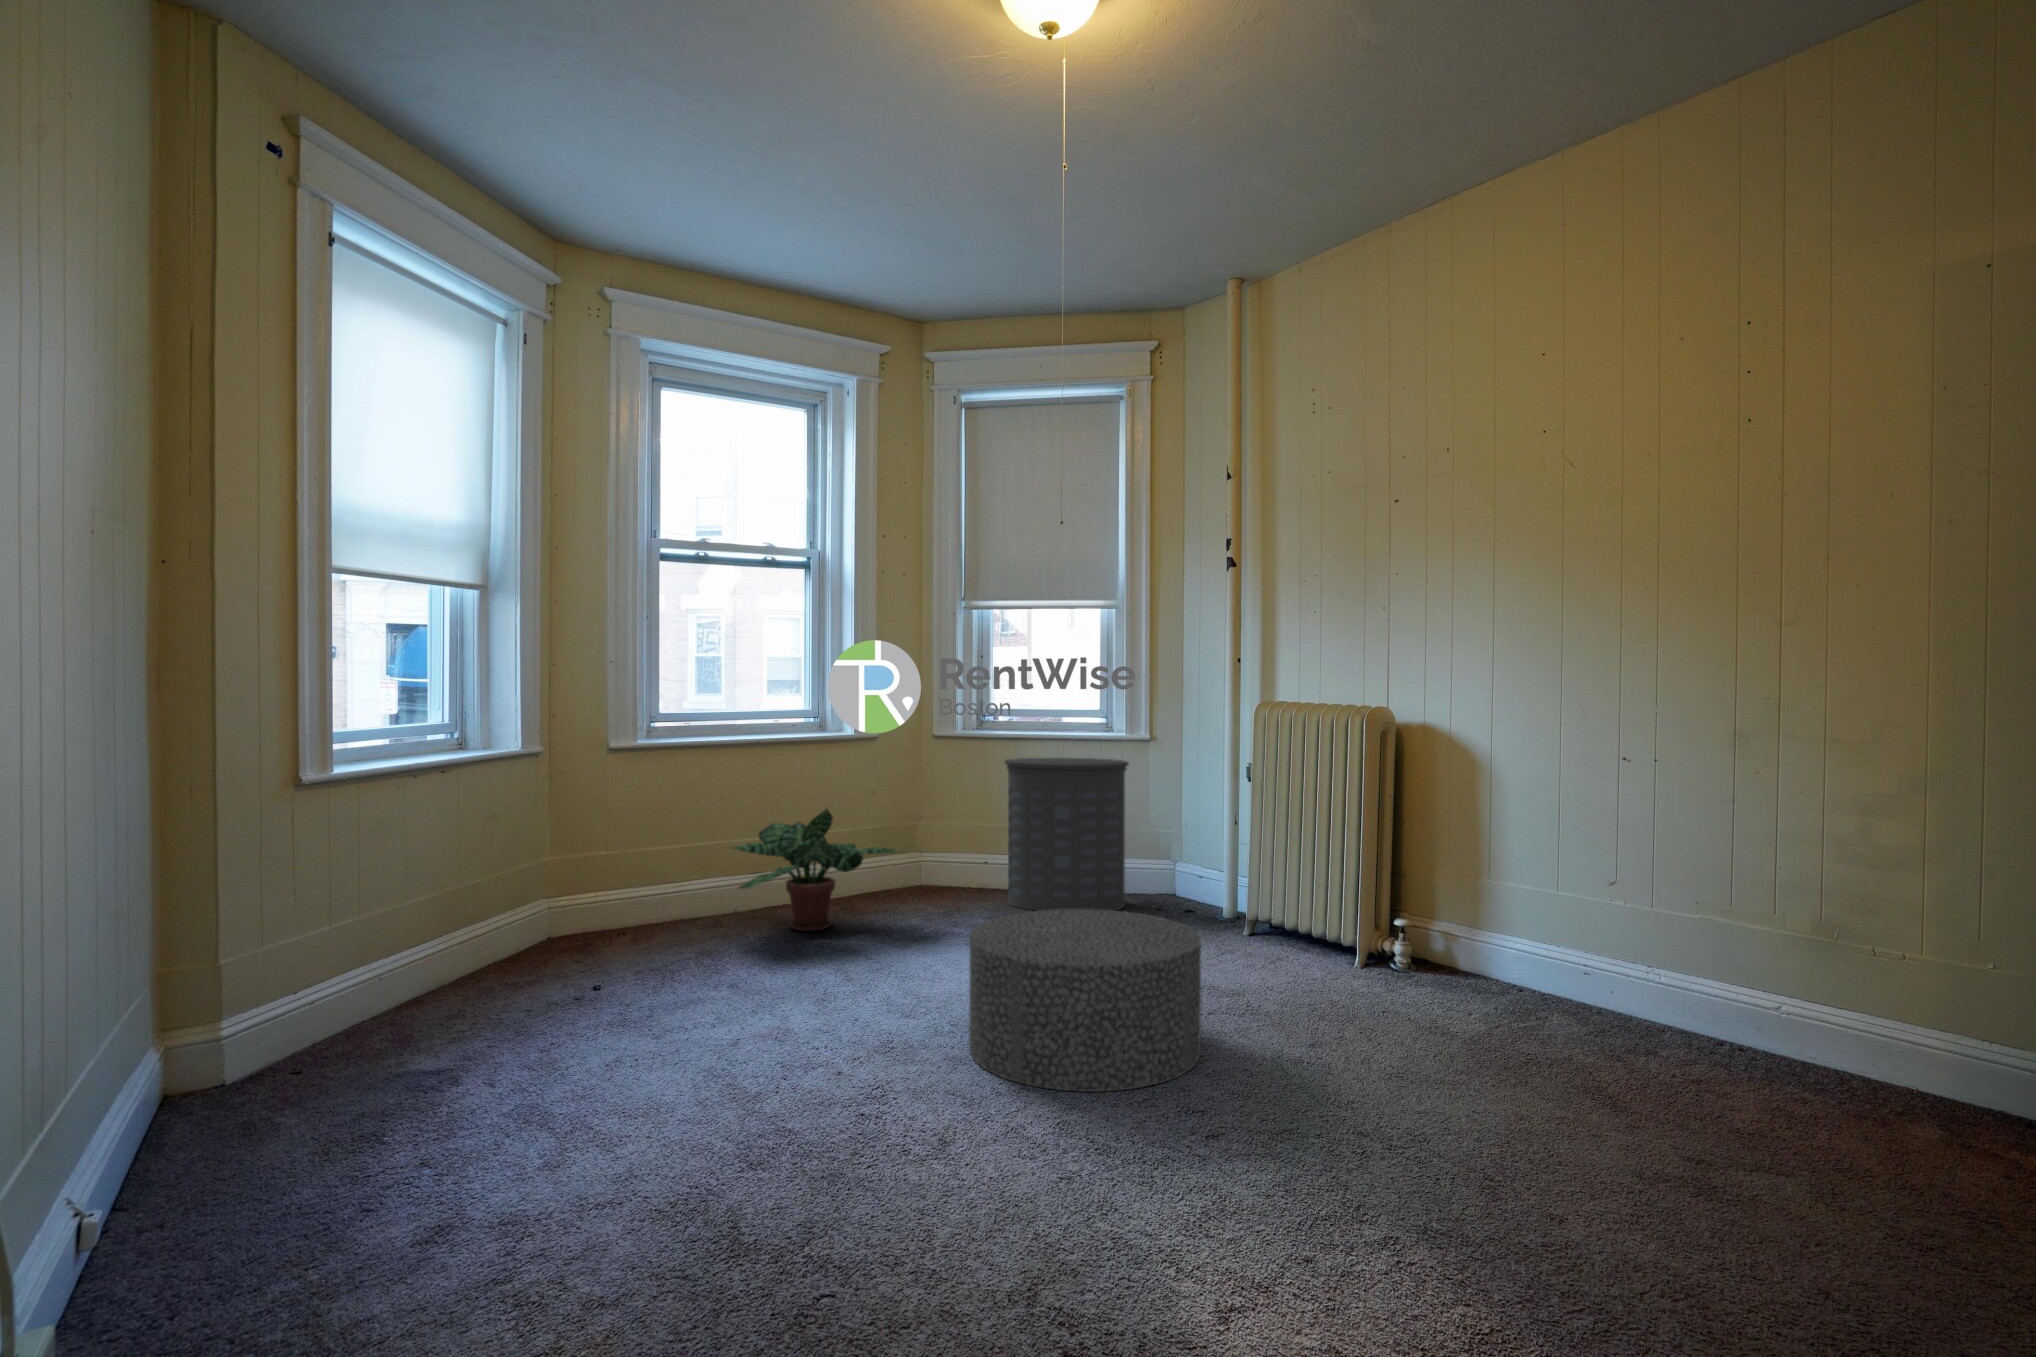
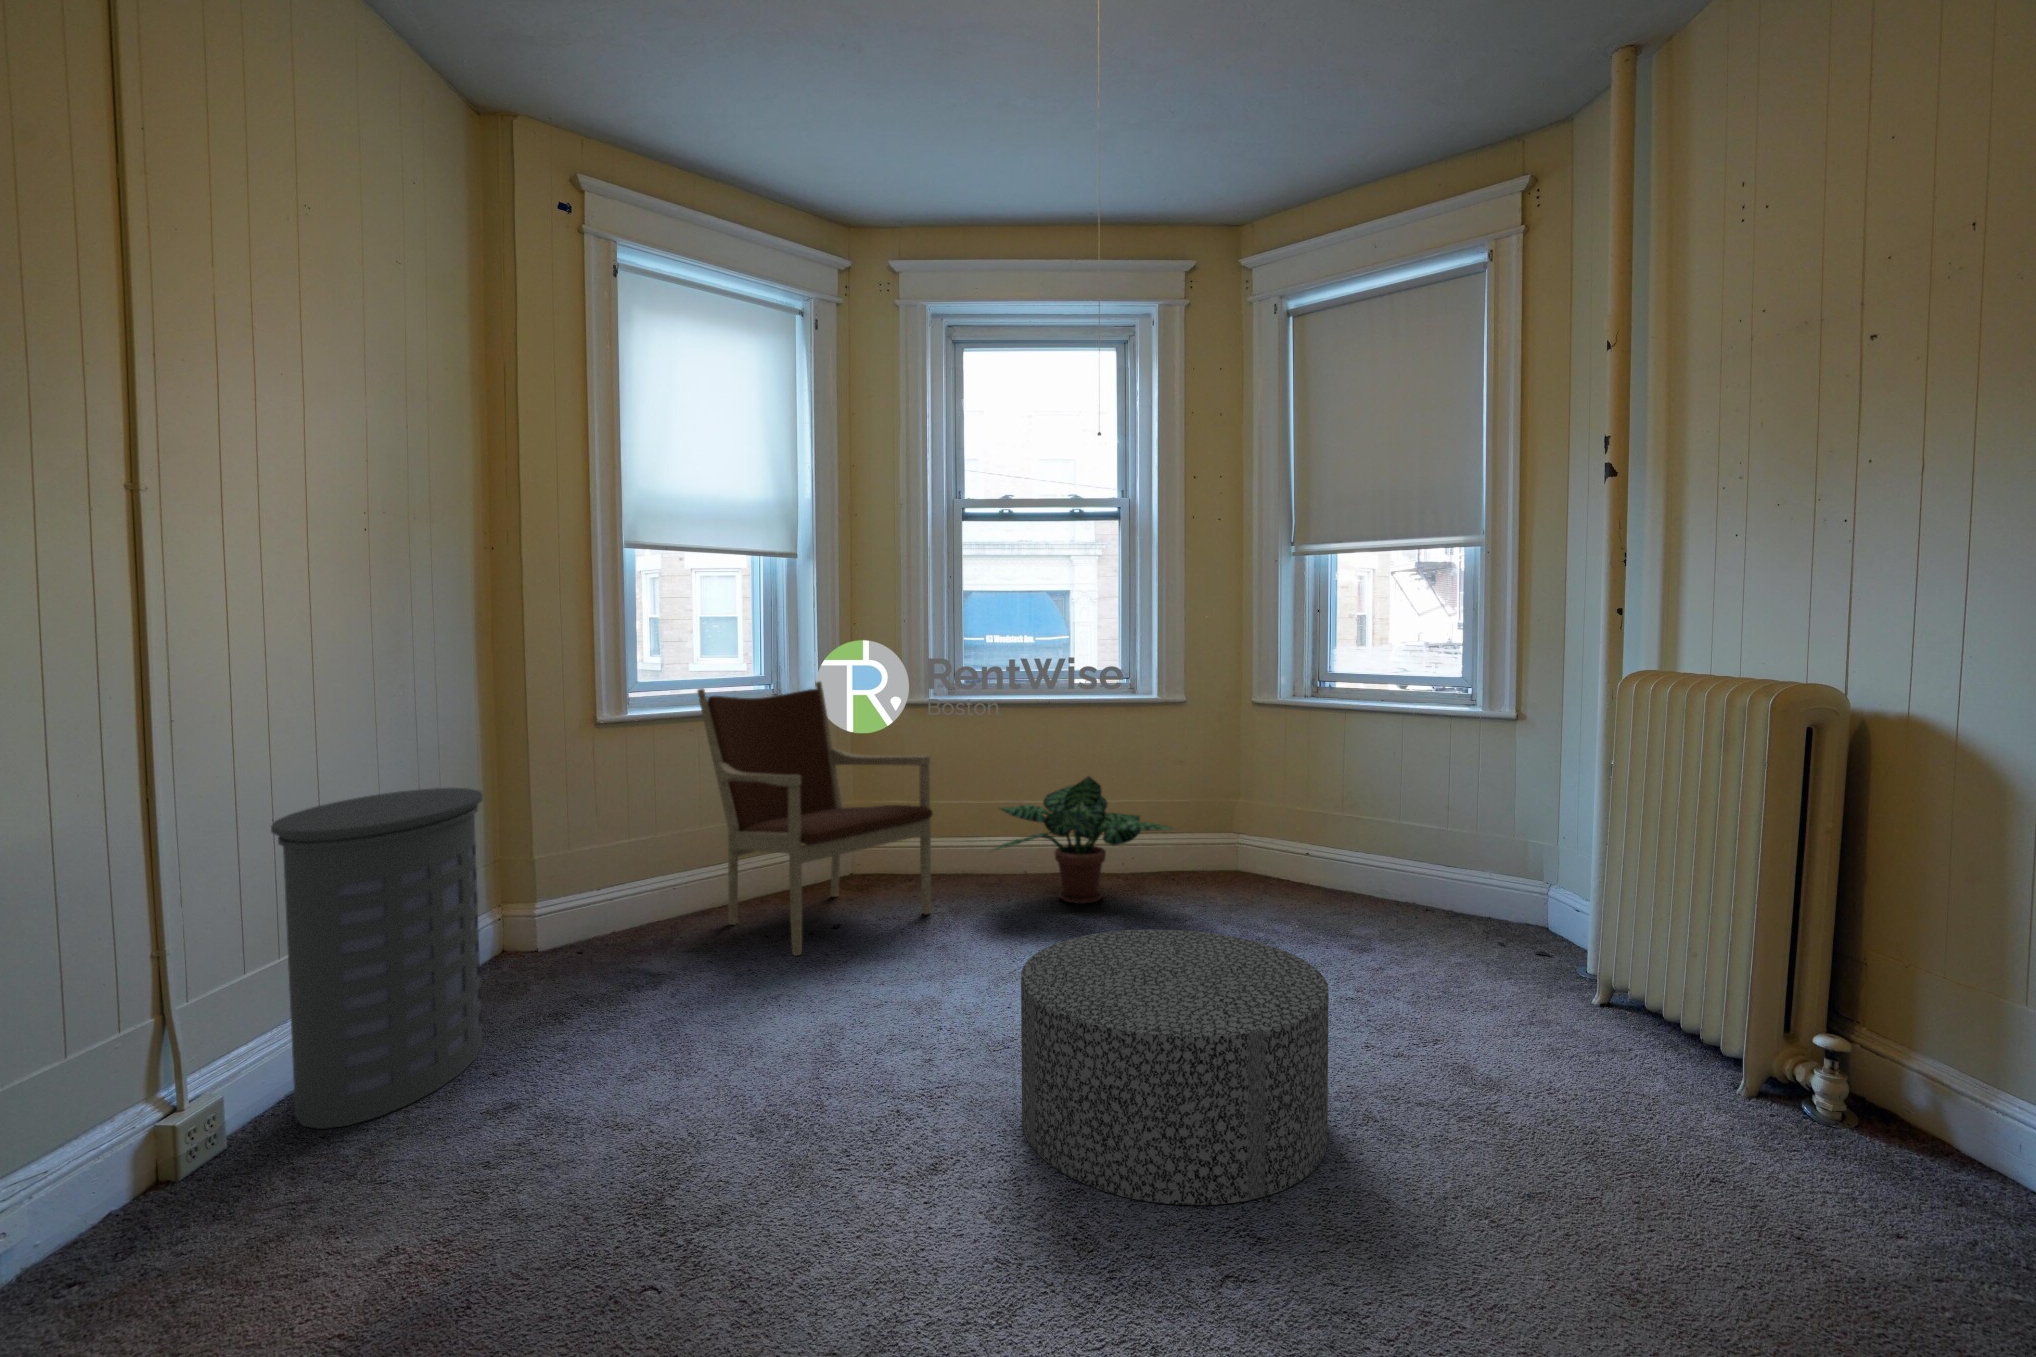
armchair: none [432,726,695,1010] -> present [697,681,933,956]
laundry hamper: present [1004,758,1129,911] -> present [271,788,483,1129]

